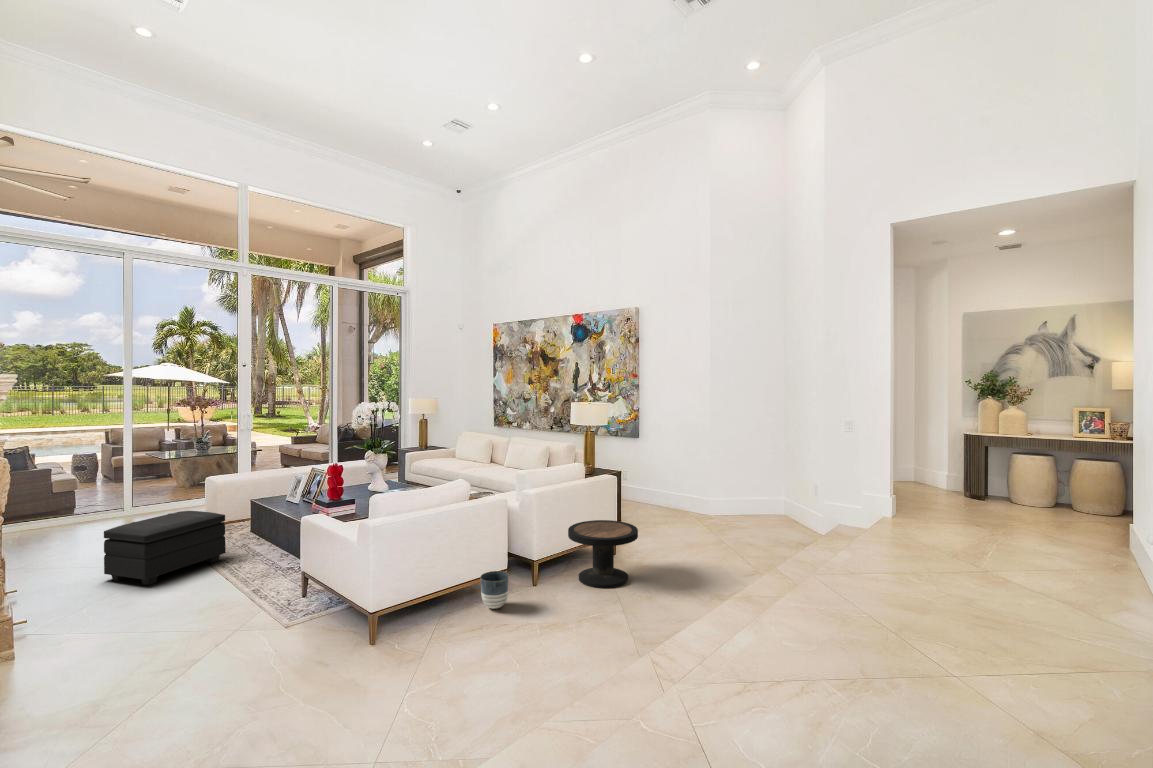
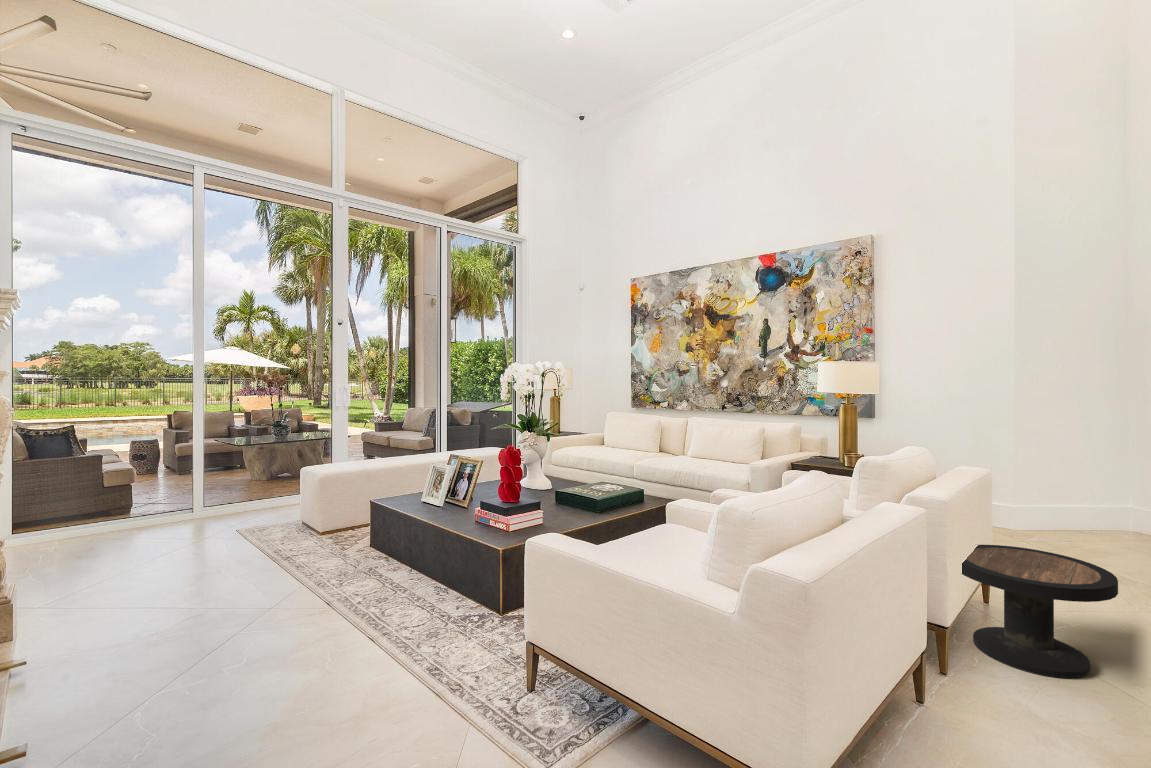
footstool: present [104,511,226,585] -> none [173,519,353,649]
planter: present [480,571,509,609] -> none [882,650,948,732]

